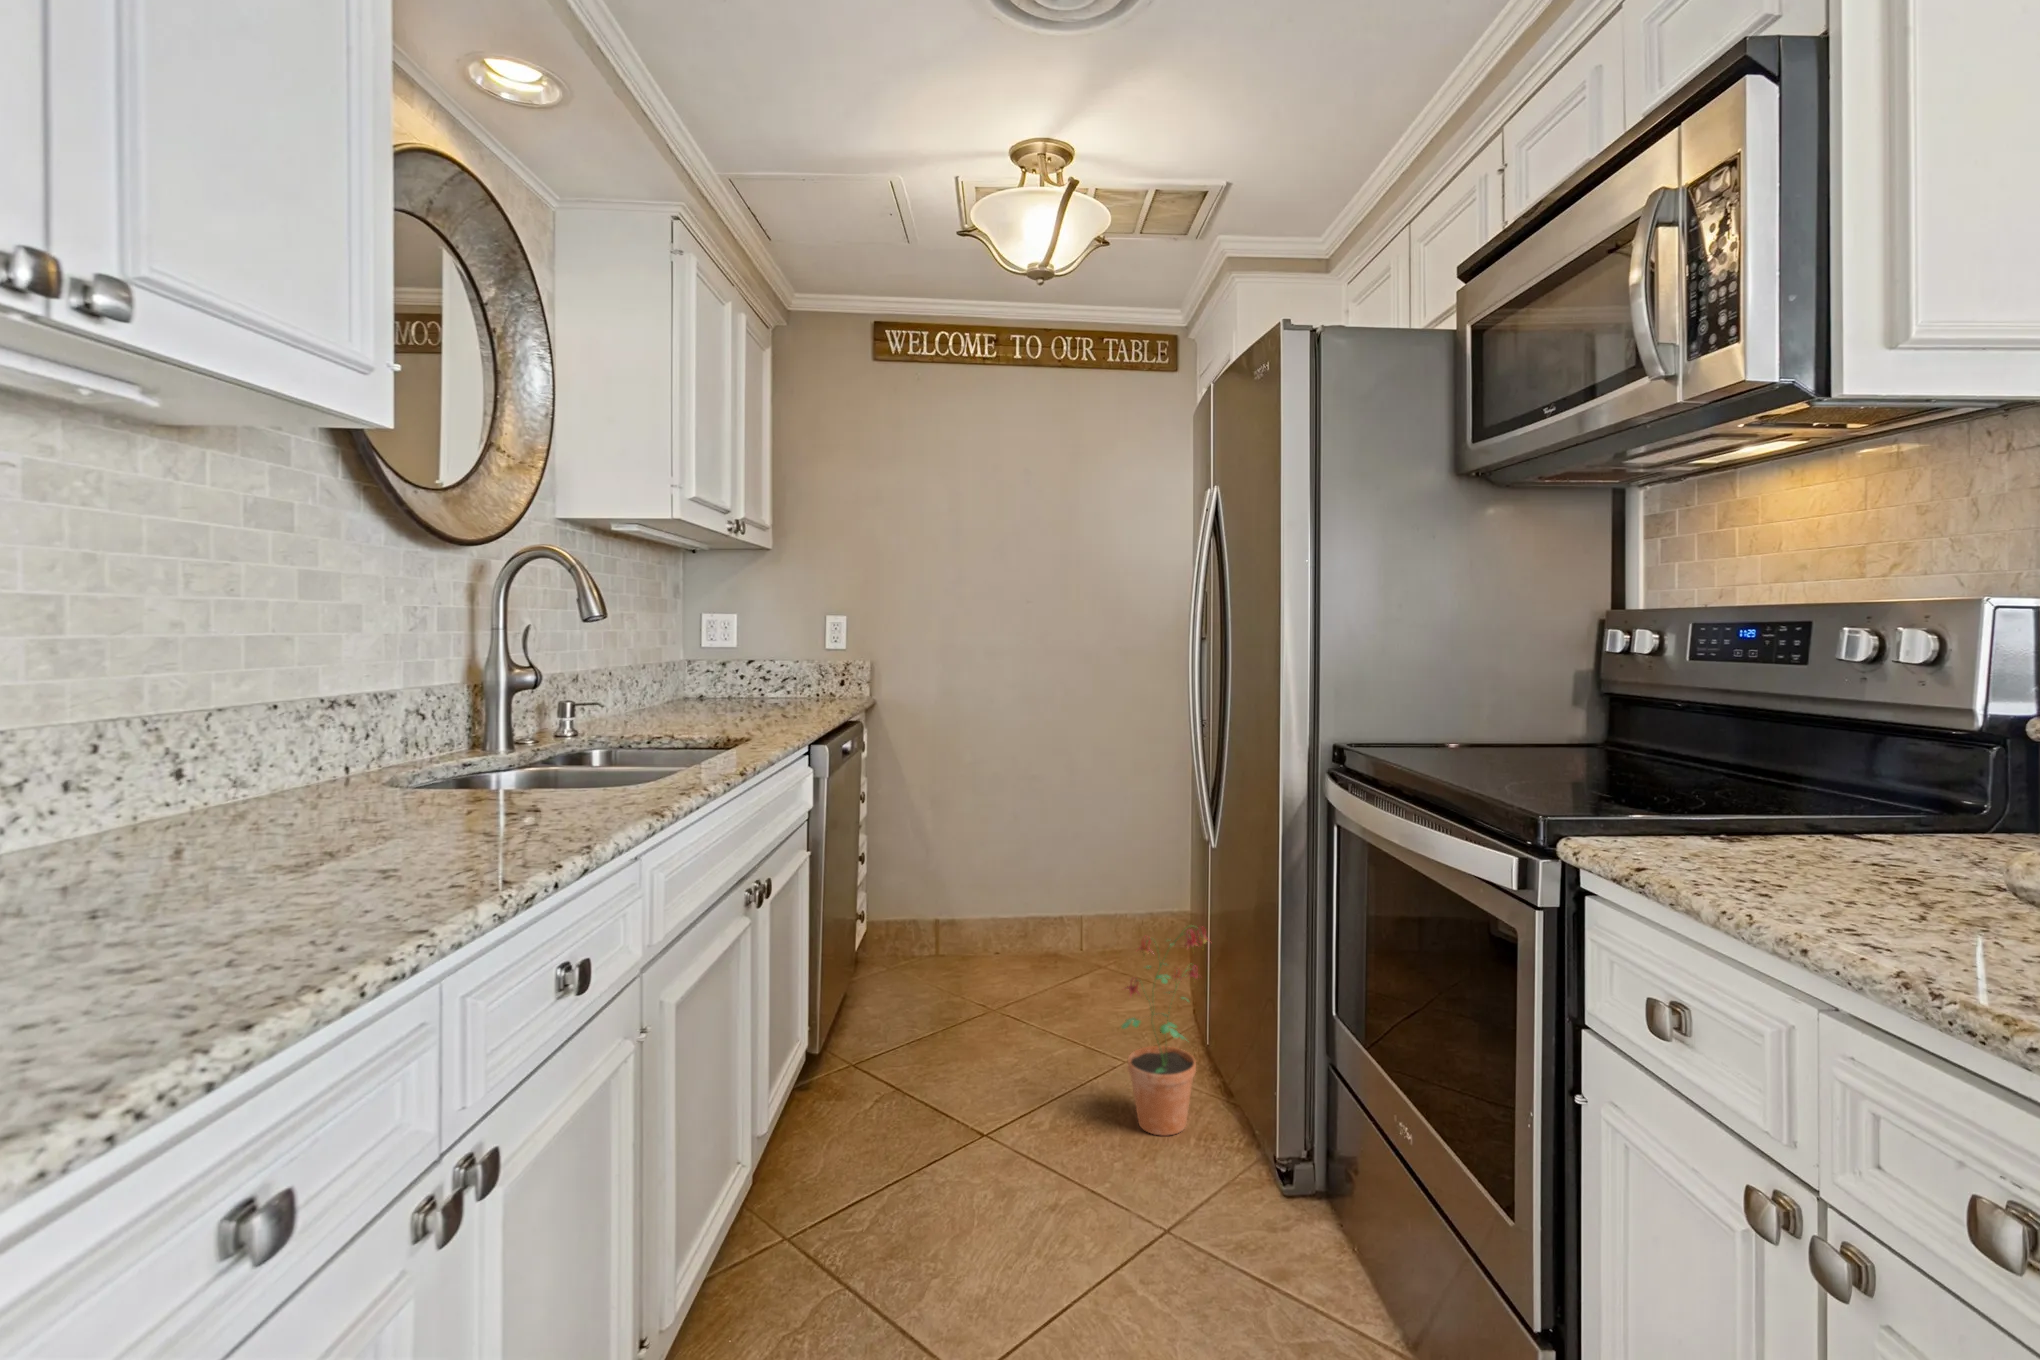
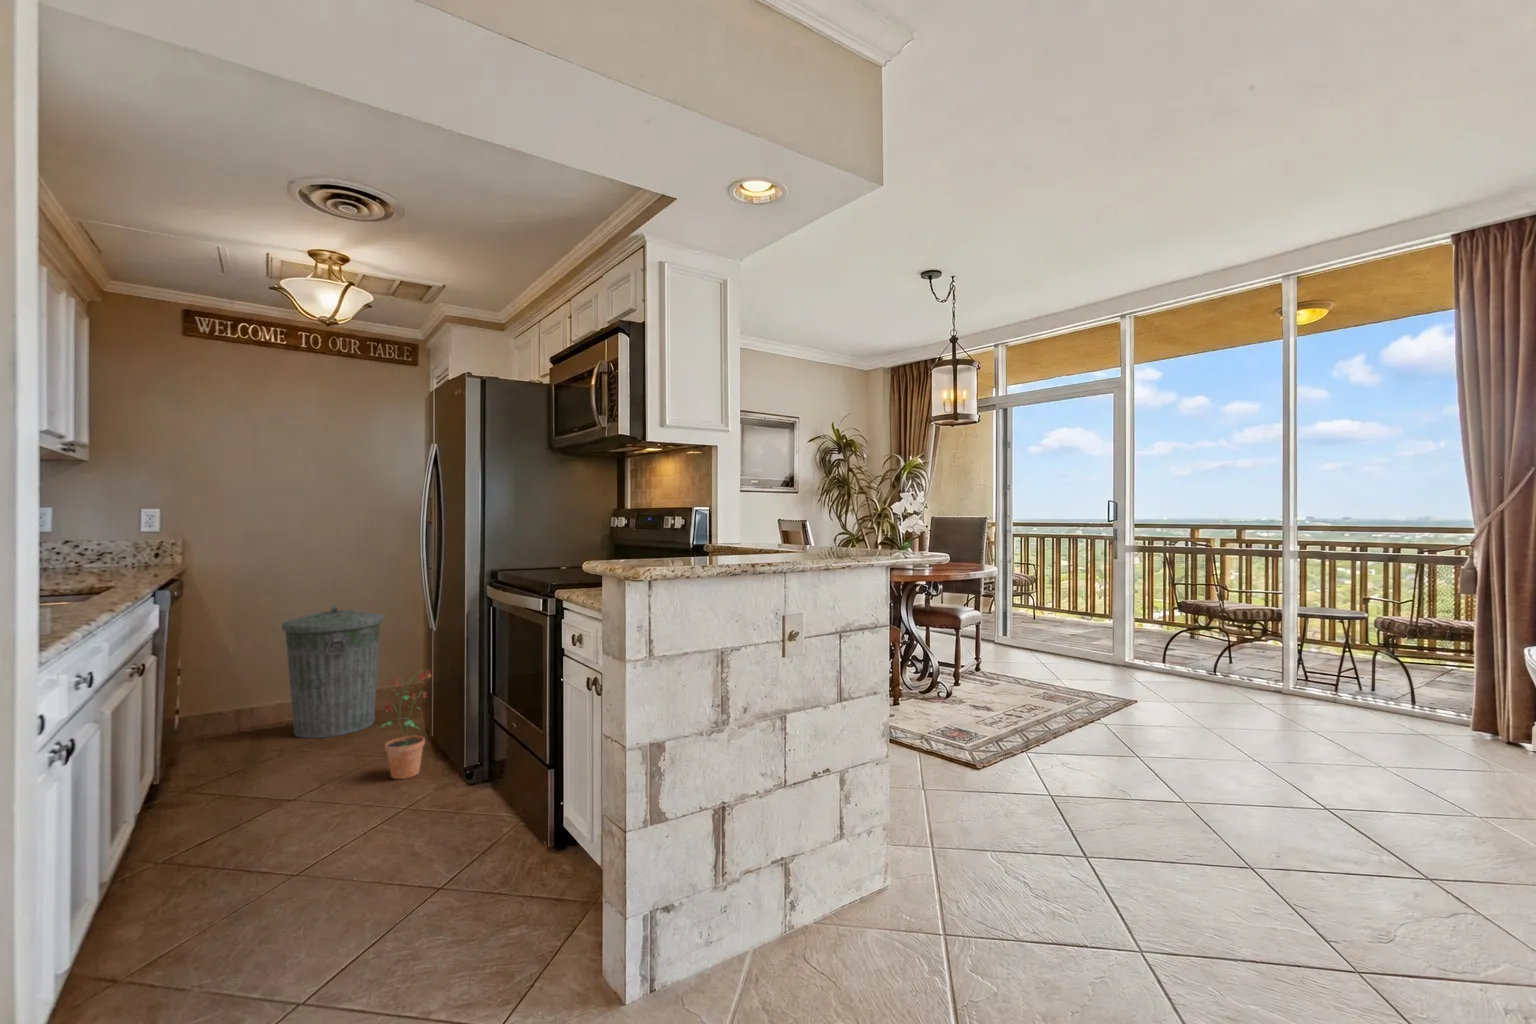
trash can: none [986,773,1127,993] -> present [282,606,384,738]

